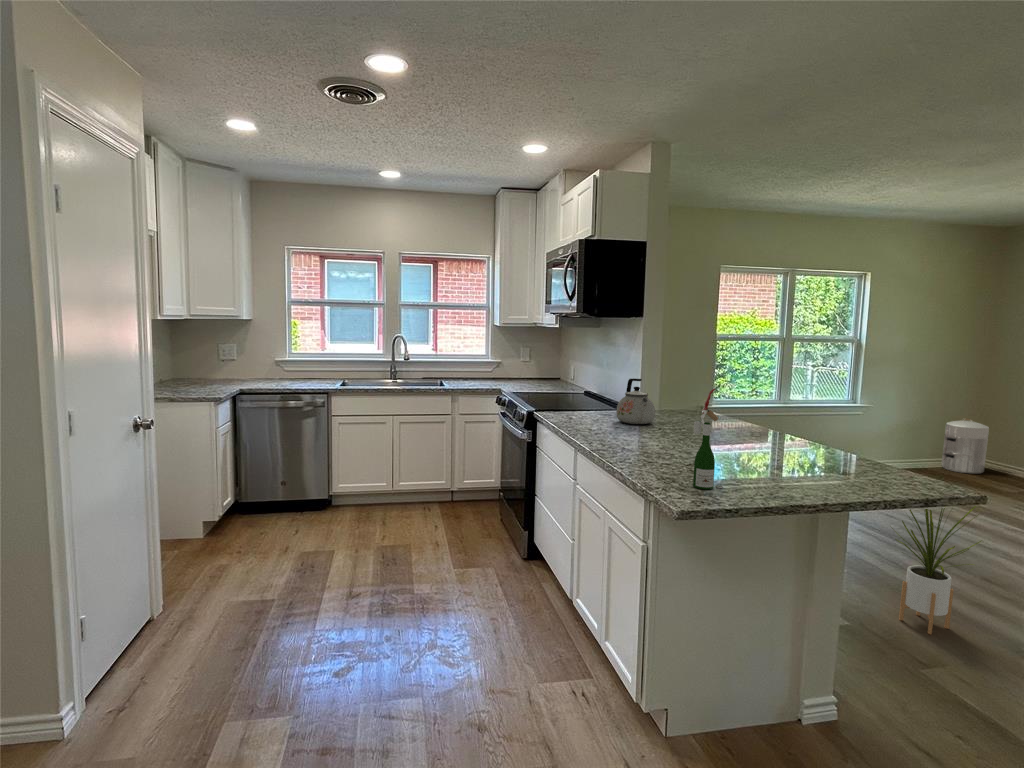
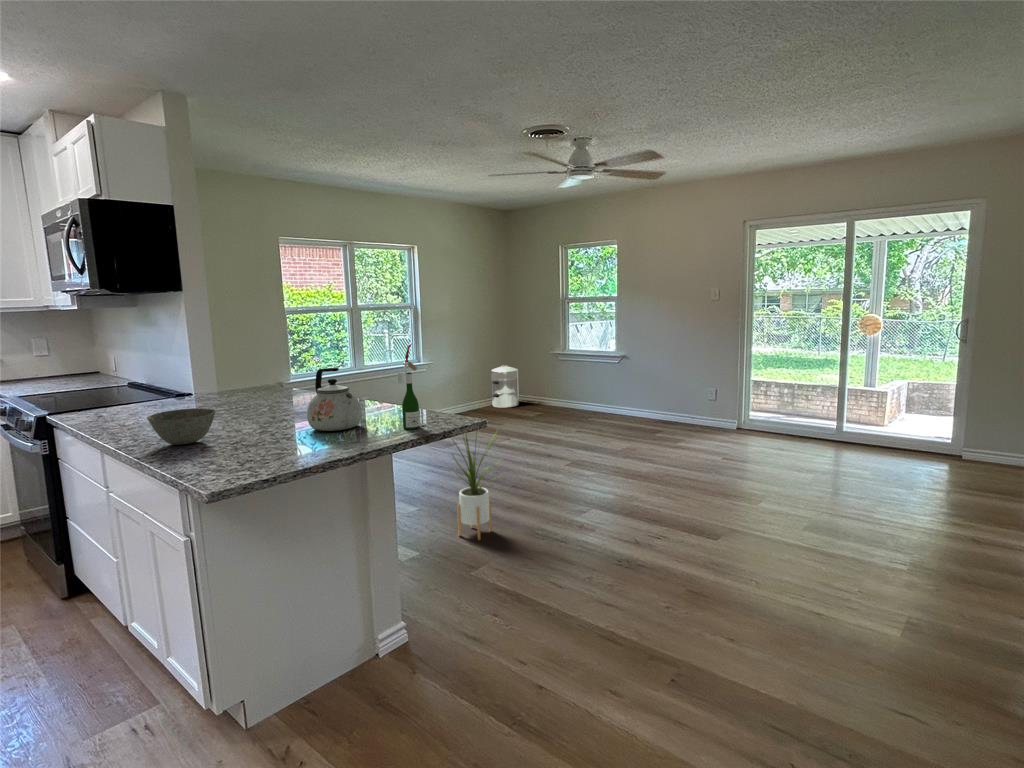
kettle: present [616,379,655,424] -> present [307,368,362,431]
wine bottle: present [693,389,723,489] -> present [398,343,426,429]
bowl: none [619,425,674,457] -> present [147,408,216,445]

